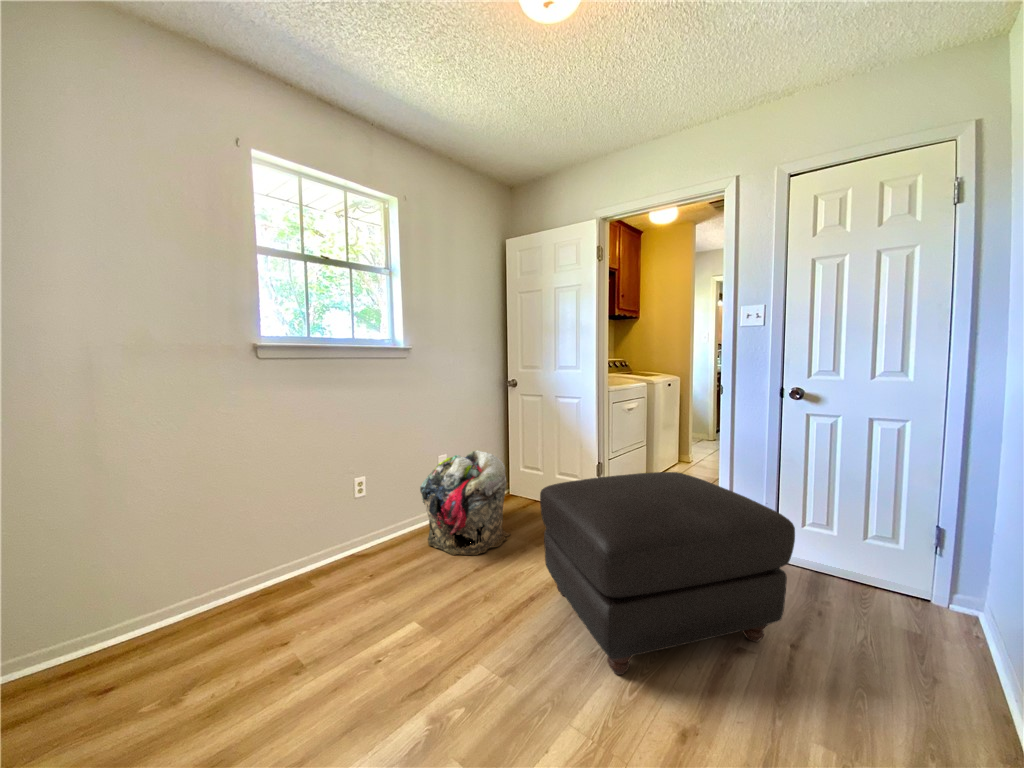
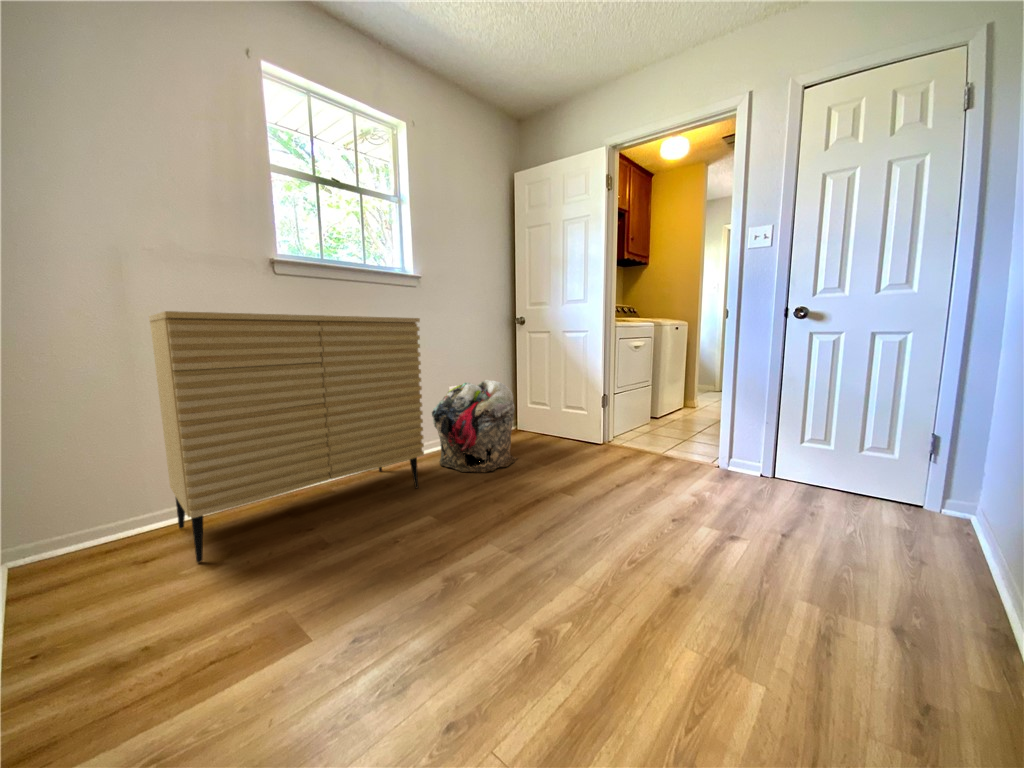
dresser: none [118,396,411,699] -> present [149,311,424,563]
ottoman: present [540,472,795,675] -> none [547,386,790,551]

